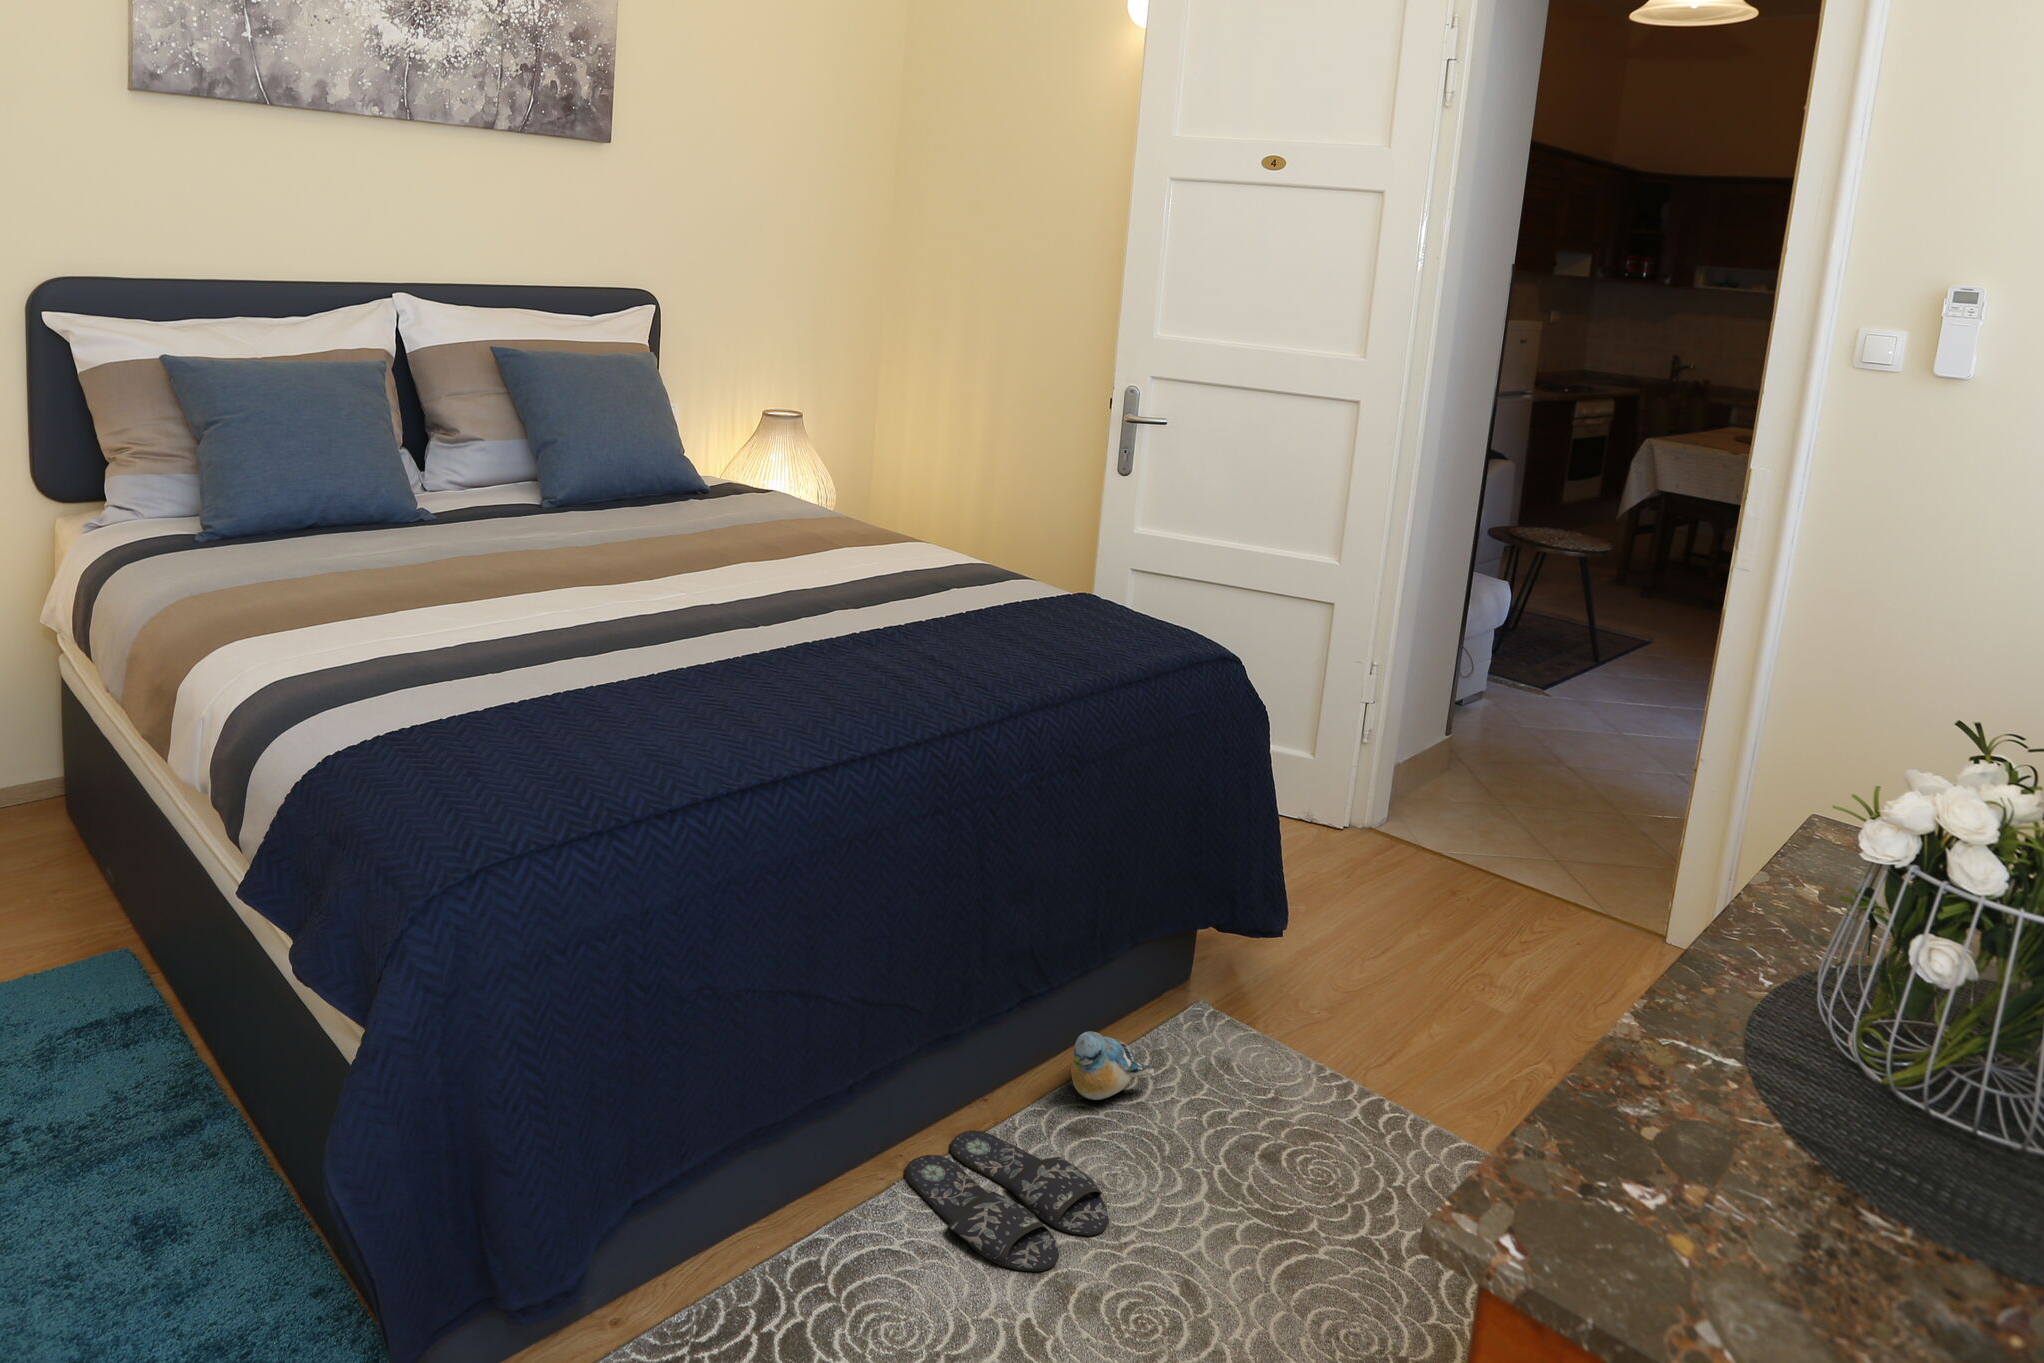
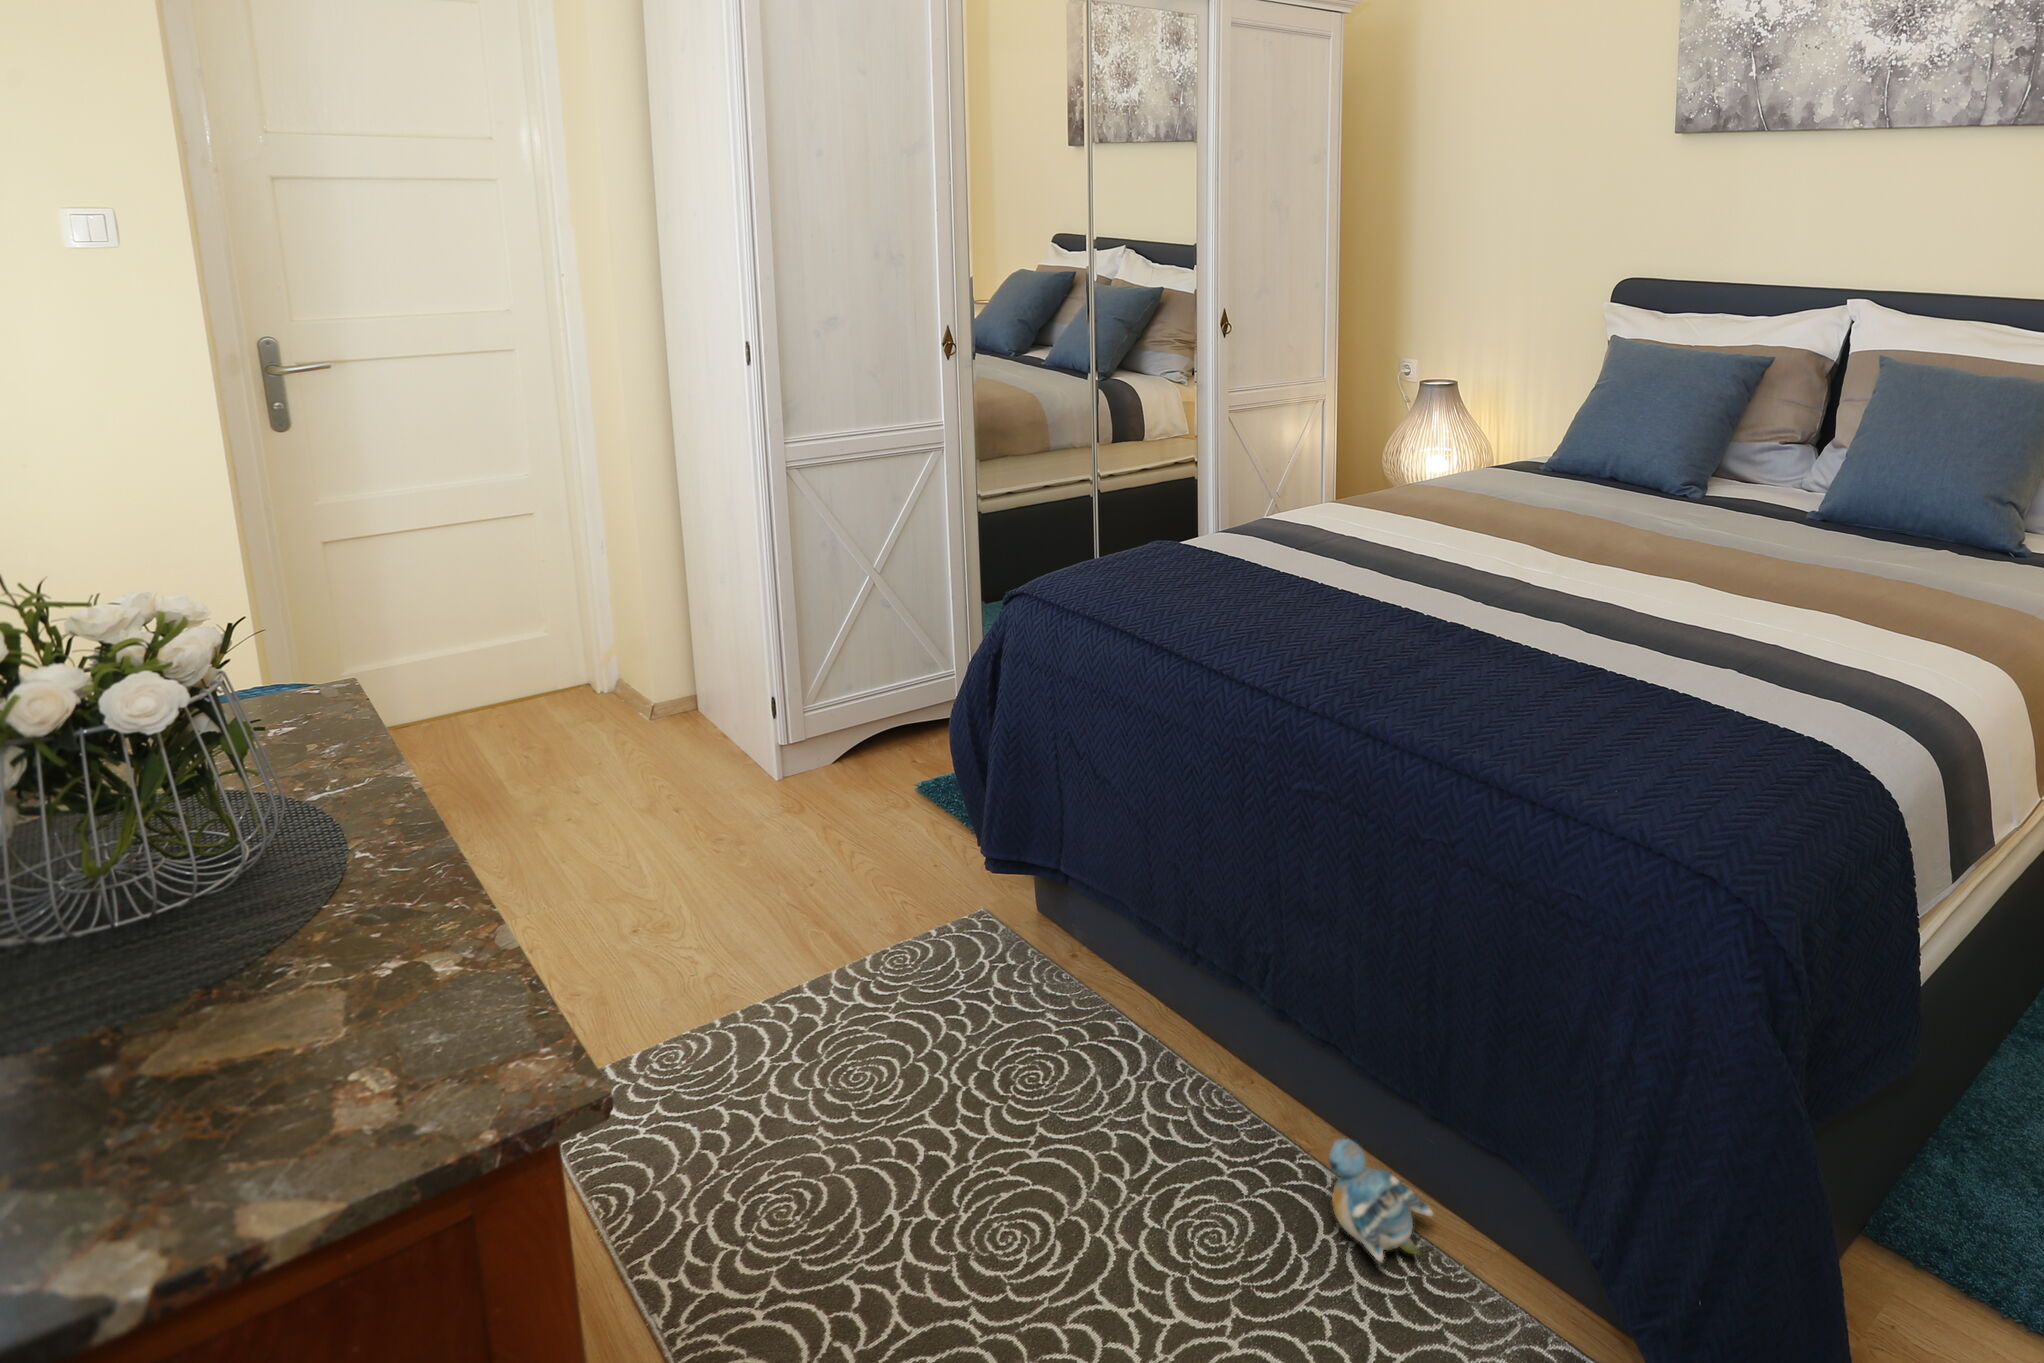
slippers: present [906,1130,1109,1272] -> none [1079,1082,1278,1226]

